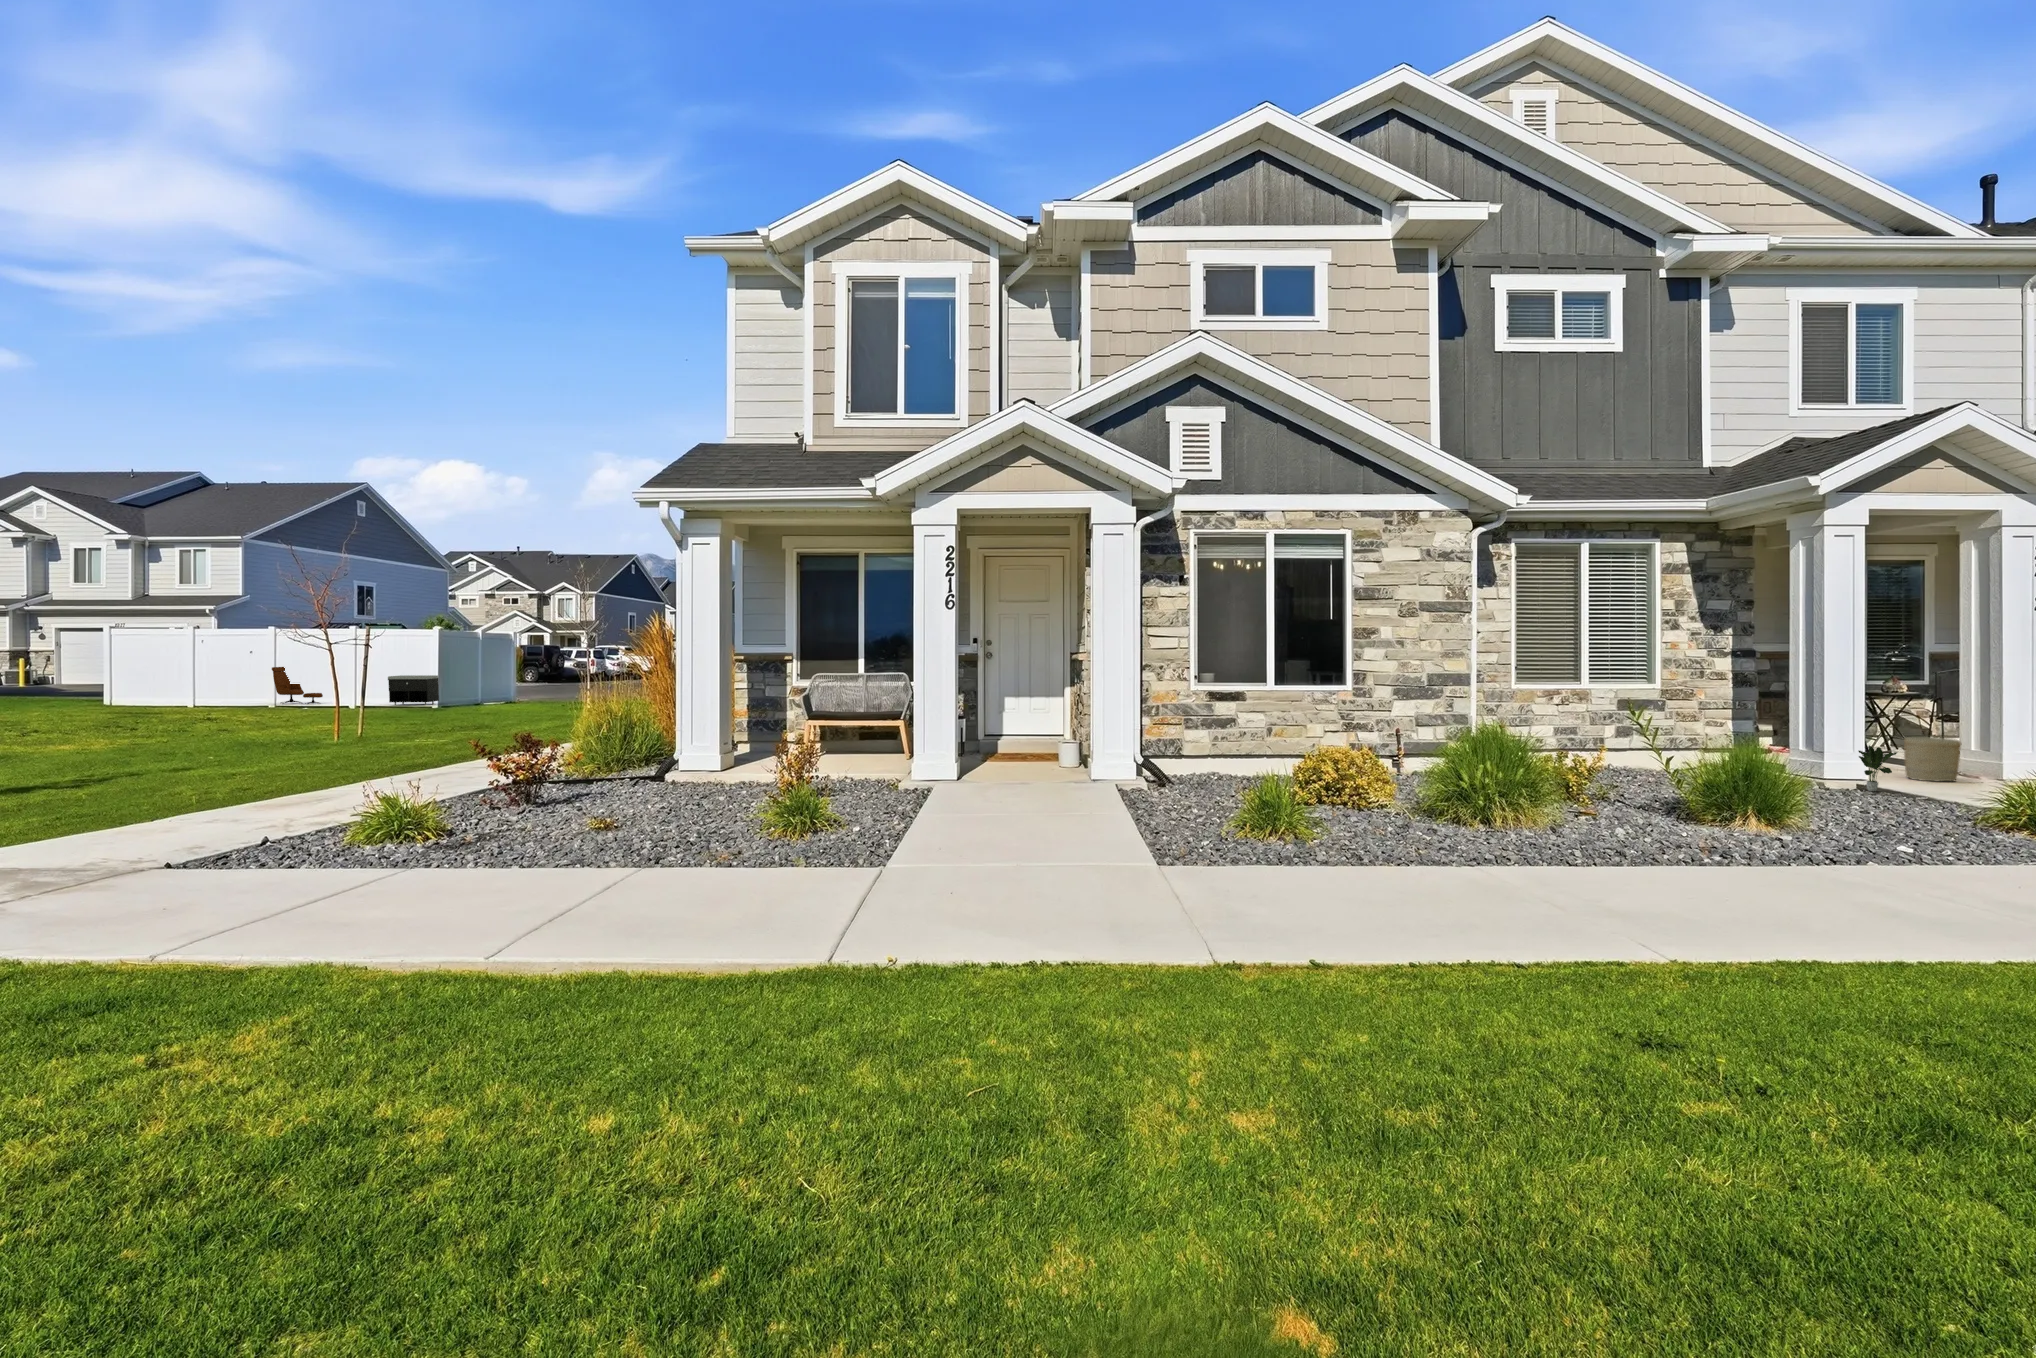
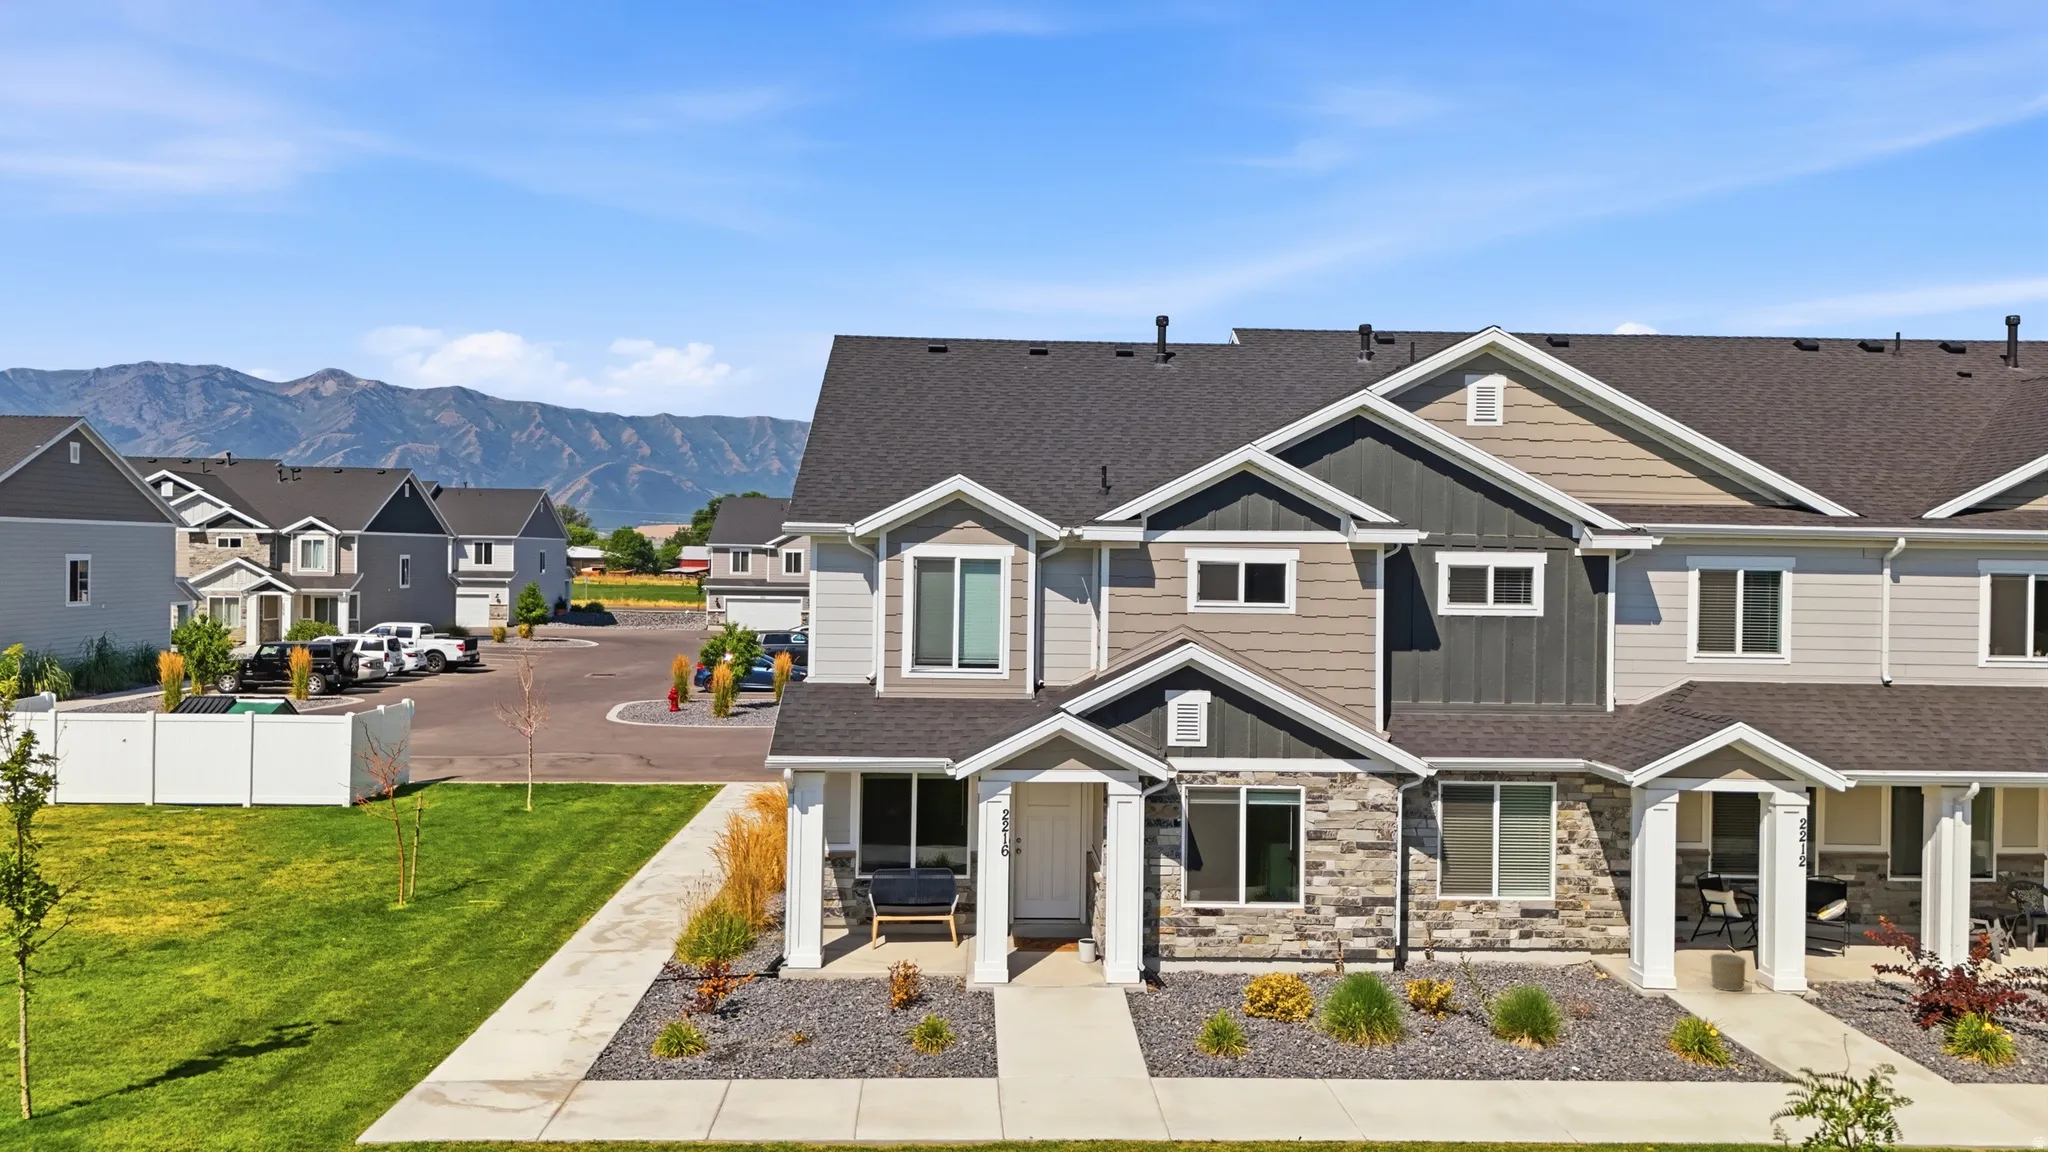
lounge chair: present [272,667,323,704] -> none [308,781,356,820]
storage bench: present [388,675,439,705] -> none [428,793,473,825]
potted plant: present [1859,745,1897,791] -> none [1651,969,1675,1003]

